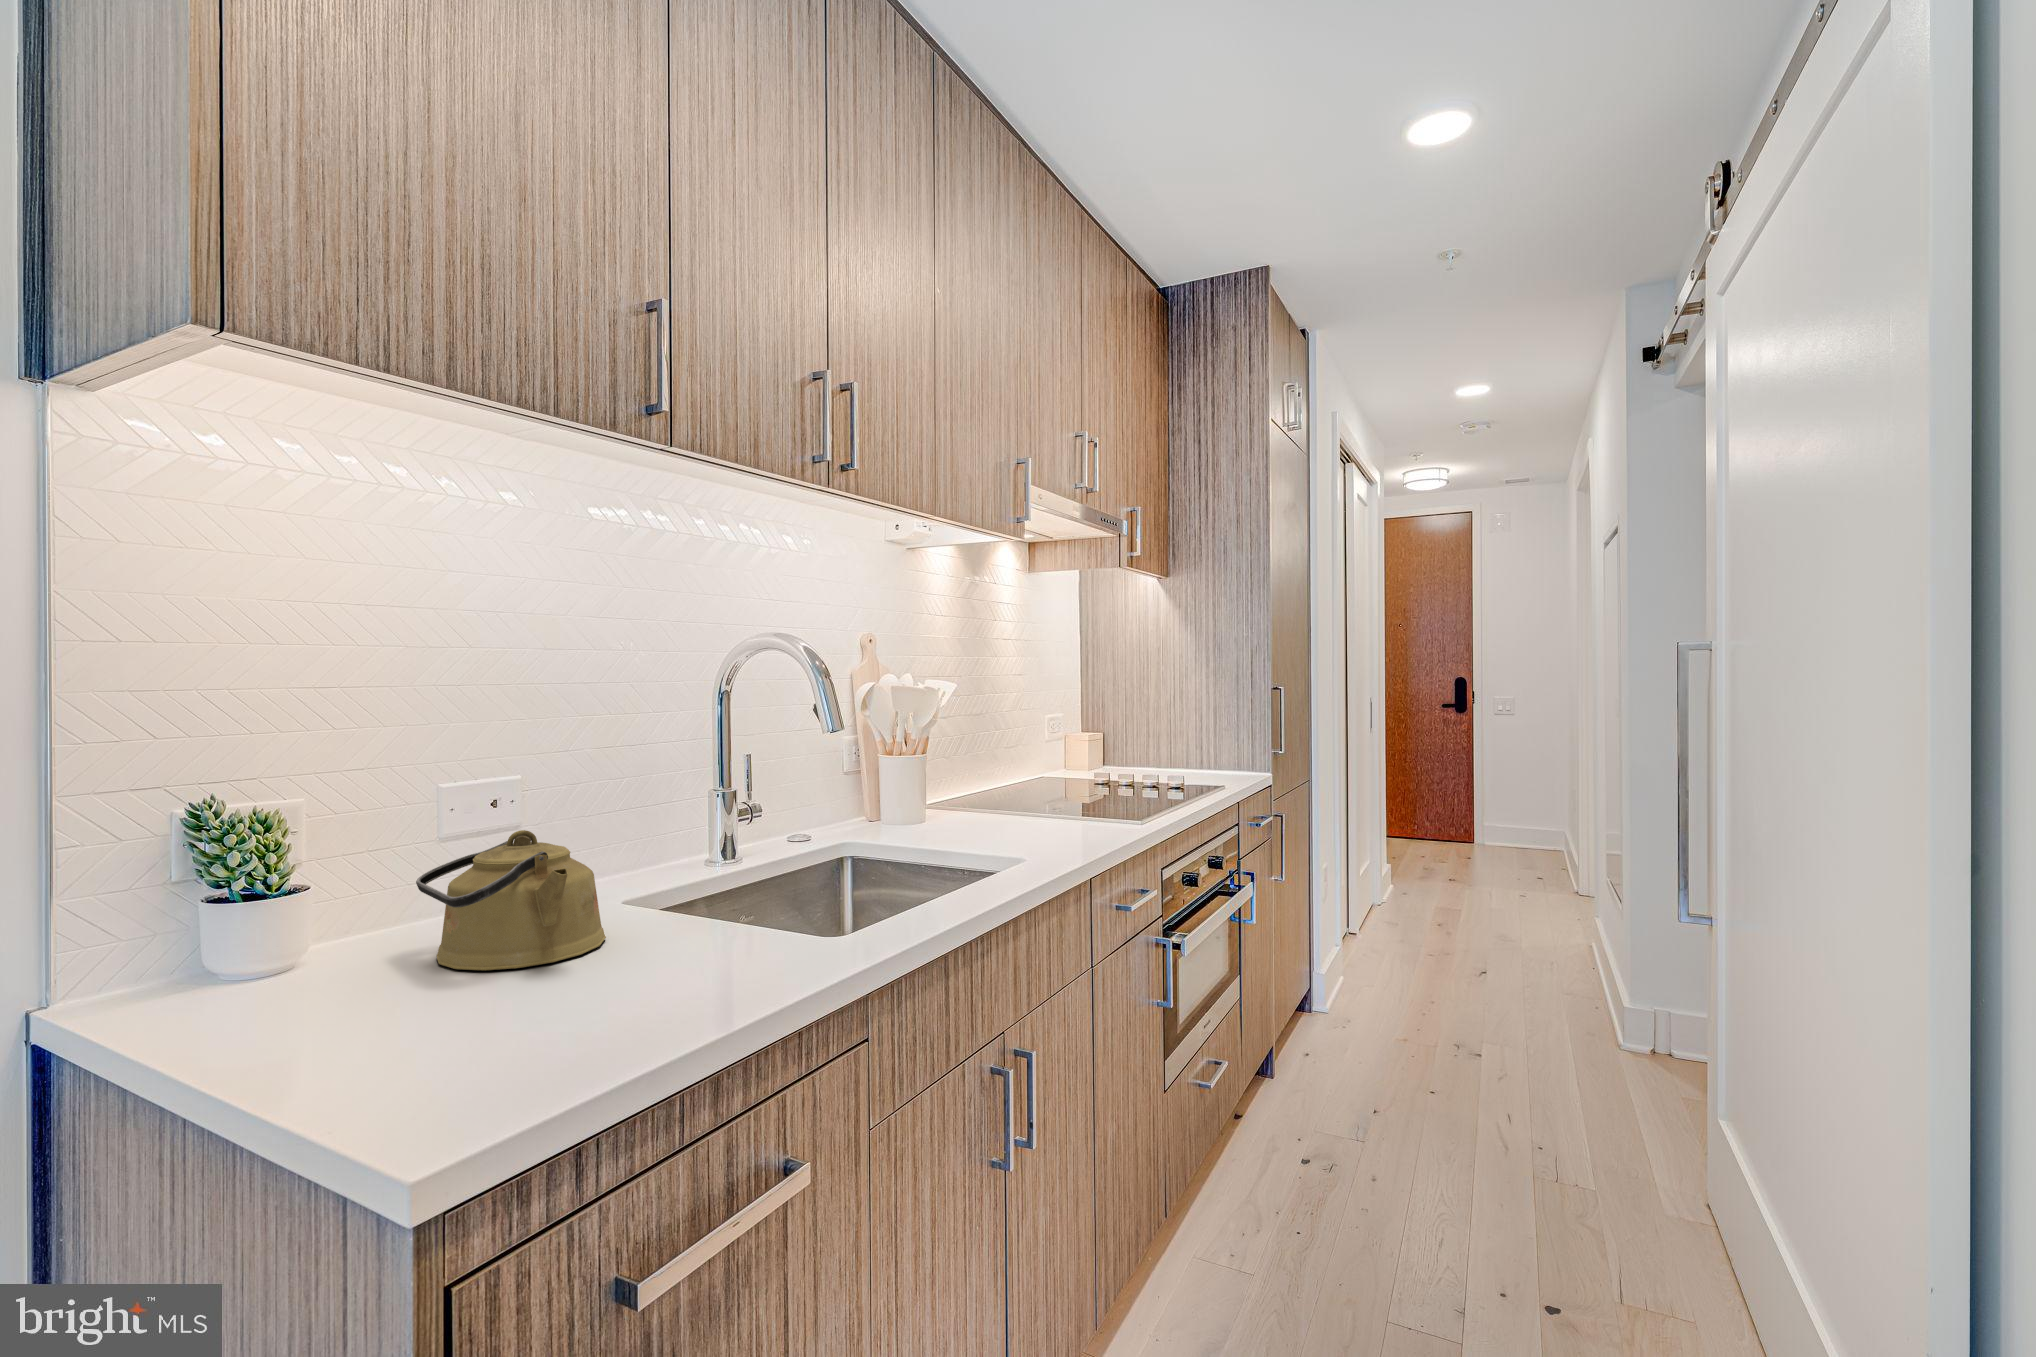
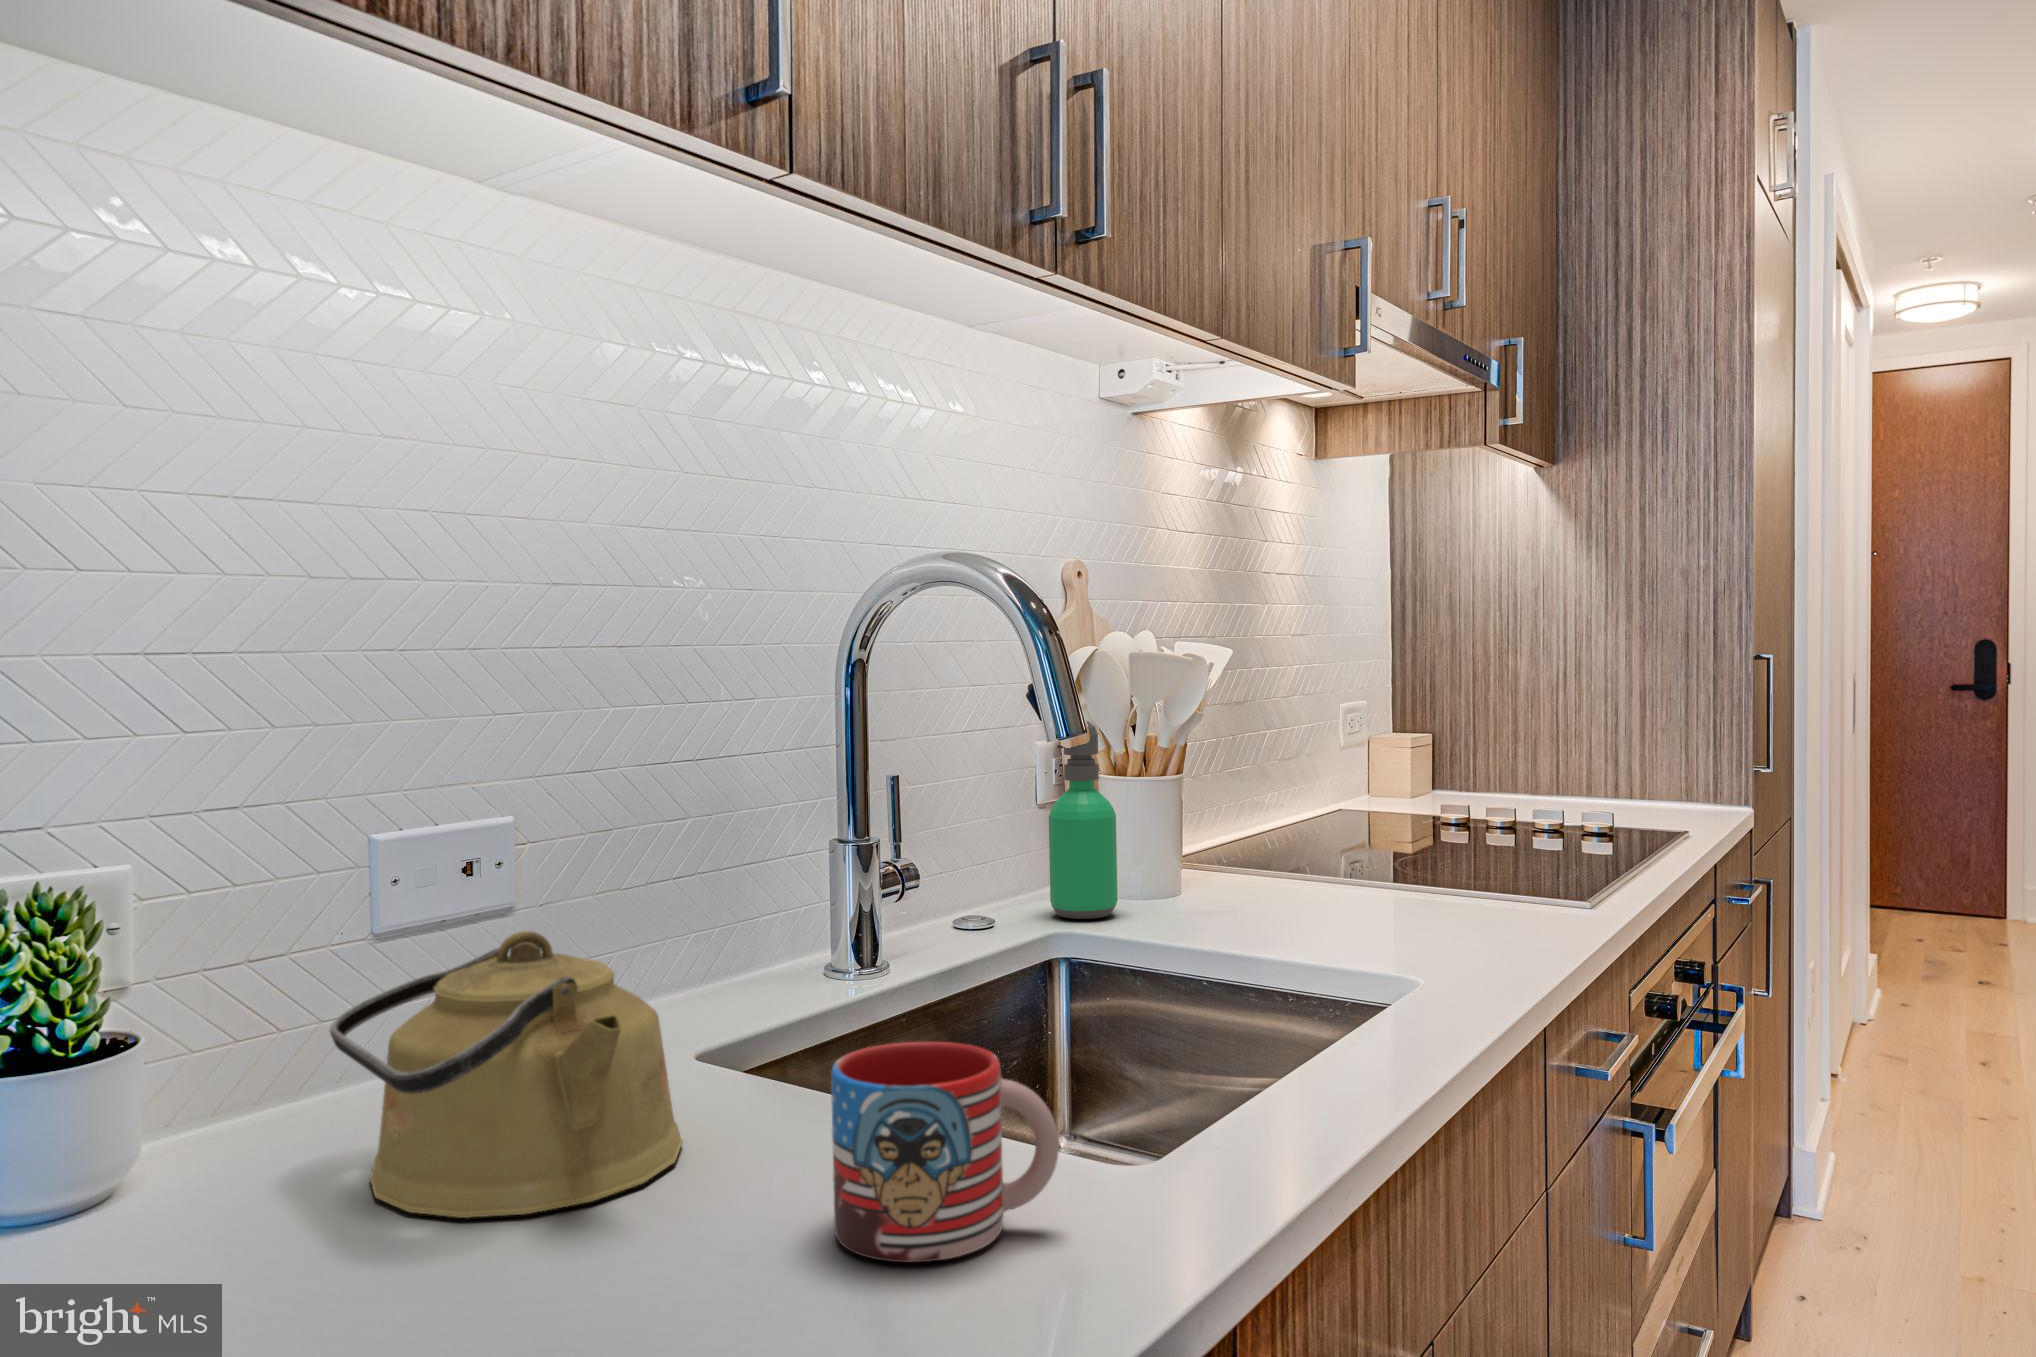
soap dispenser: none [846,724,884,834] -> present [1049,721,1118,919]
mug: none [671,880,784,980] -> present [831,1042,1059,1262]

